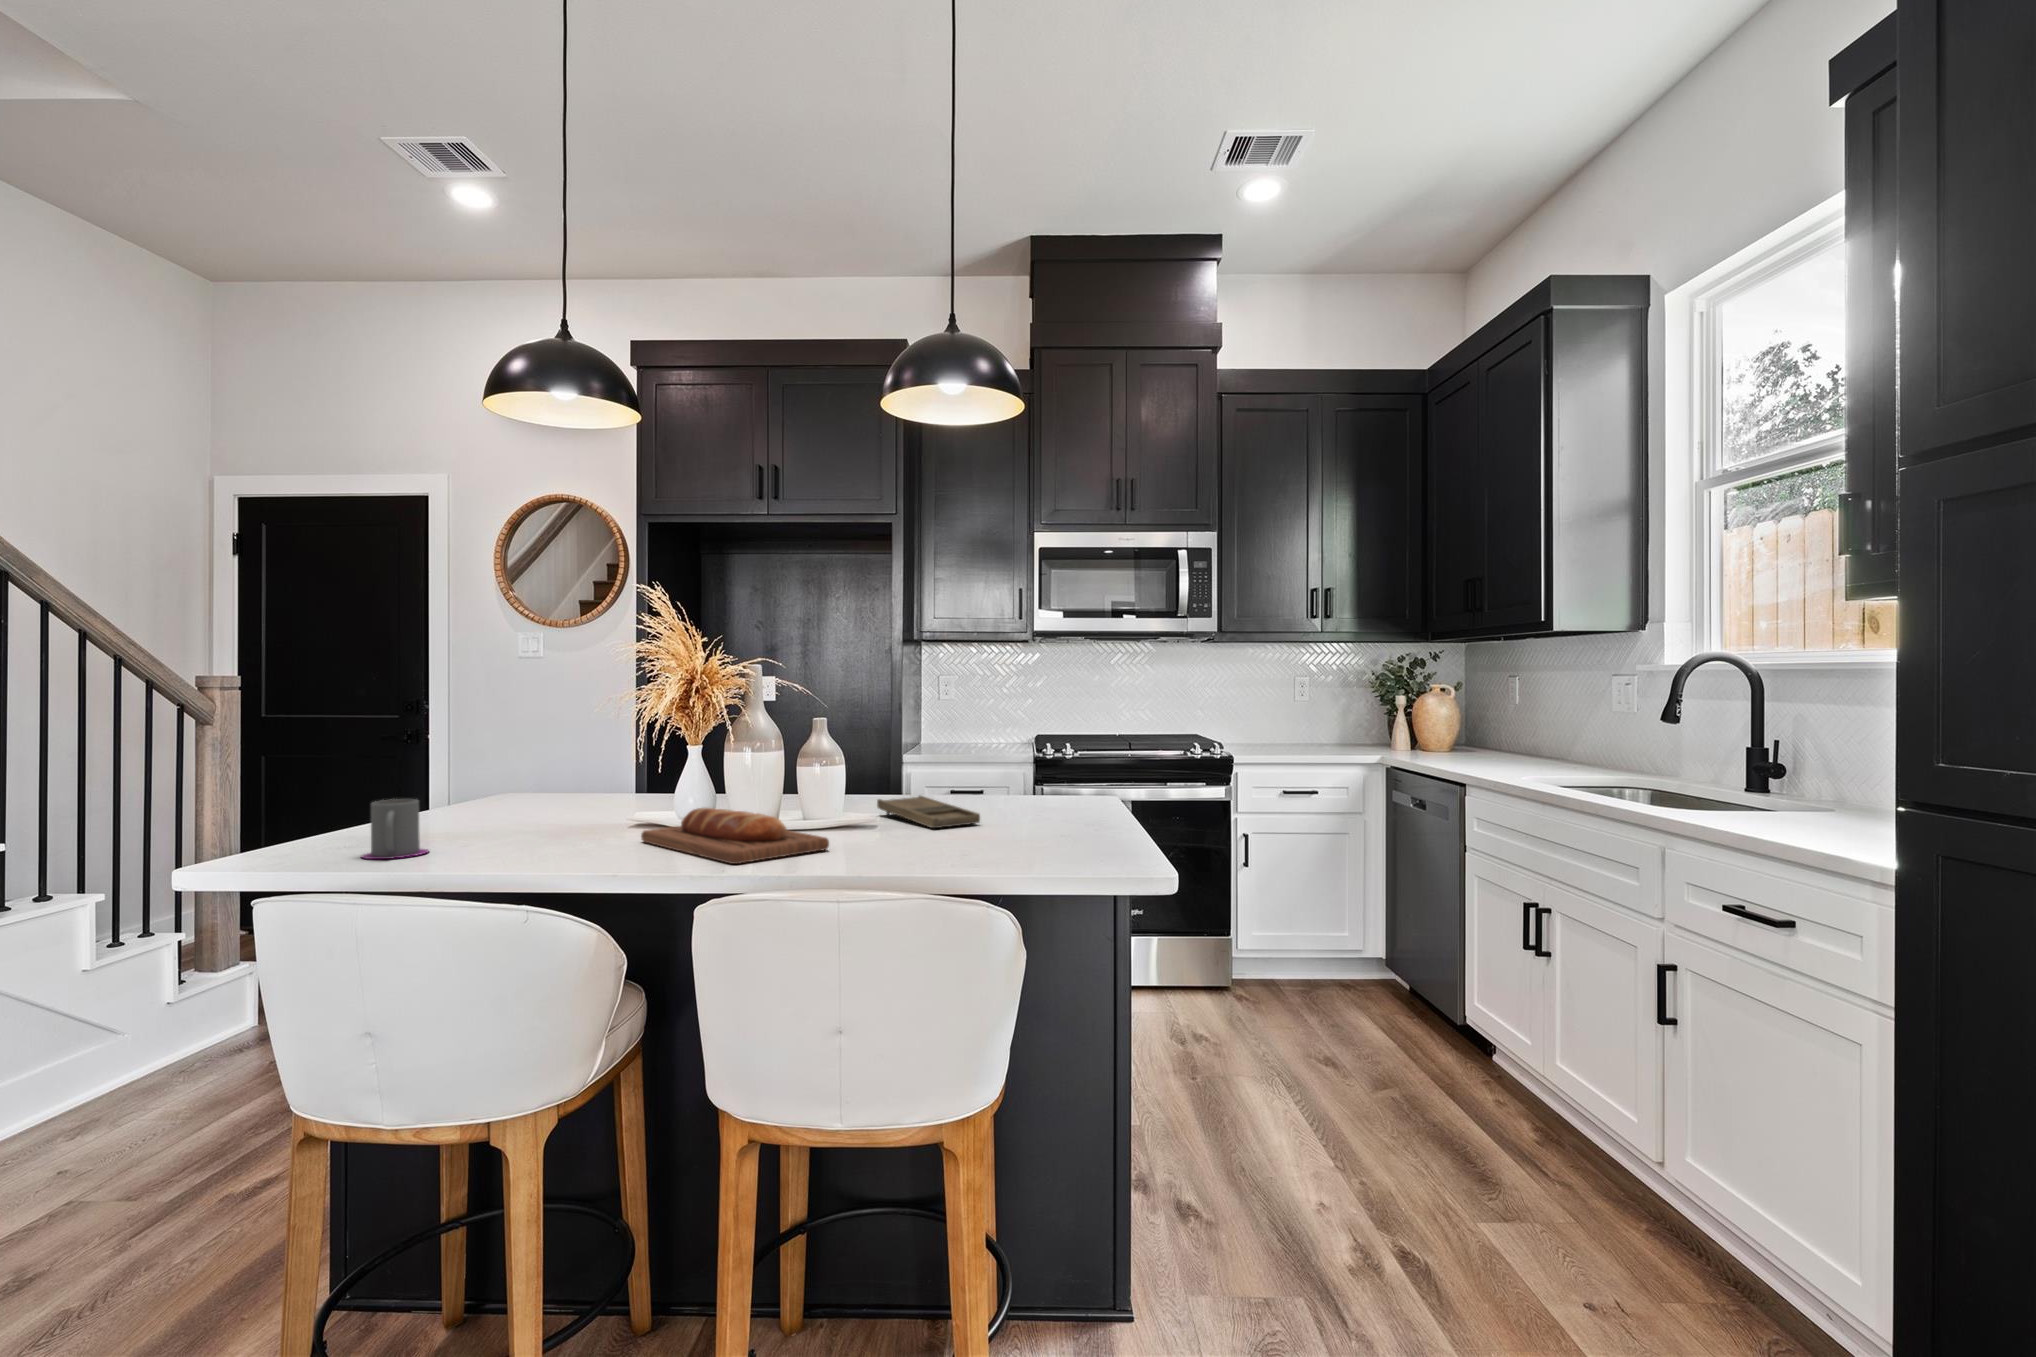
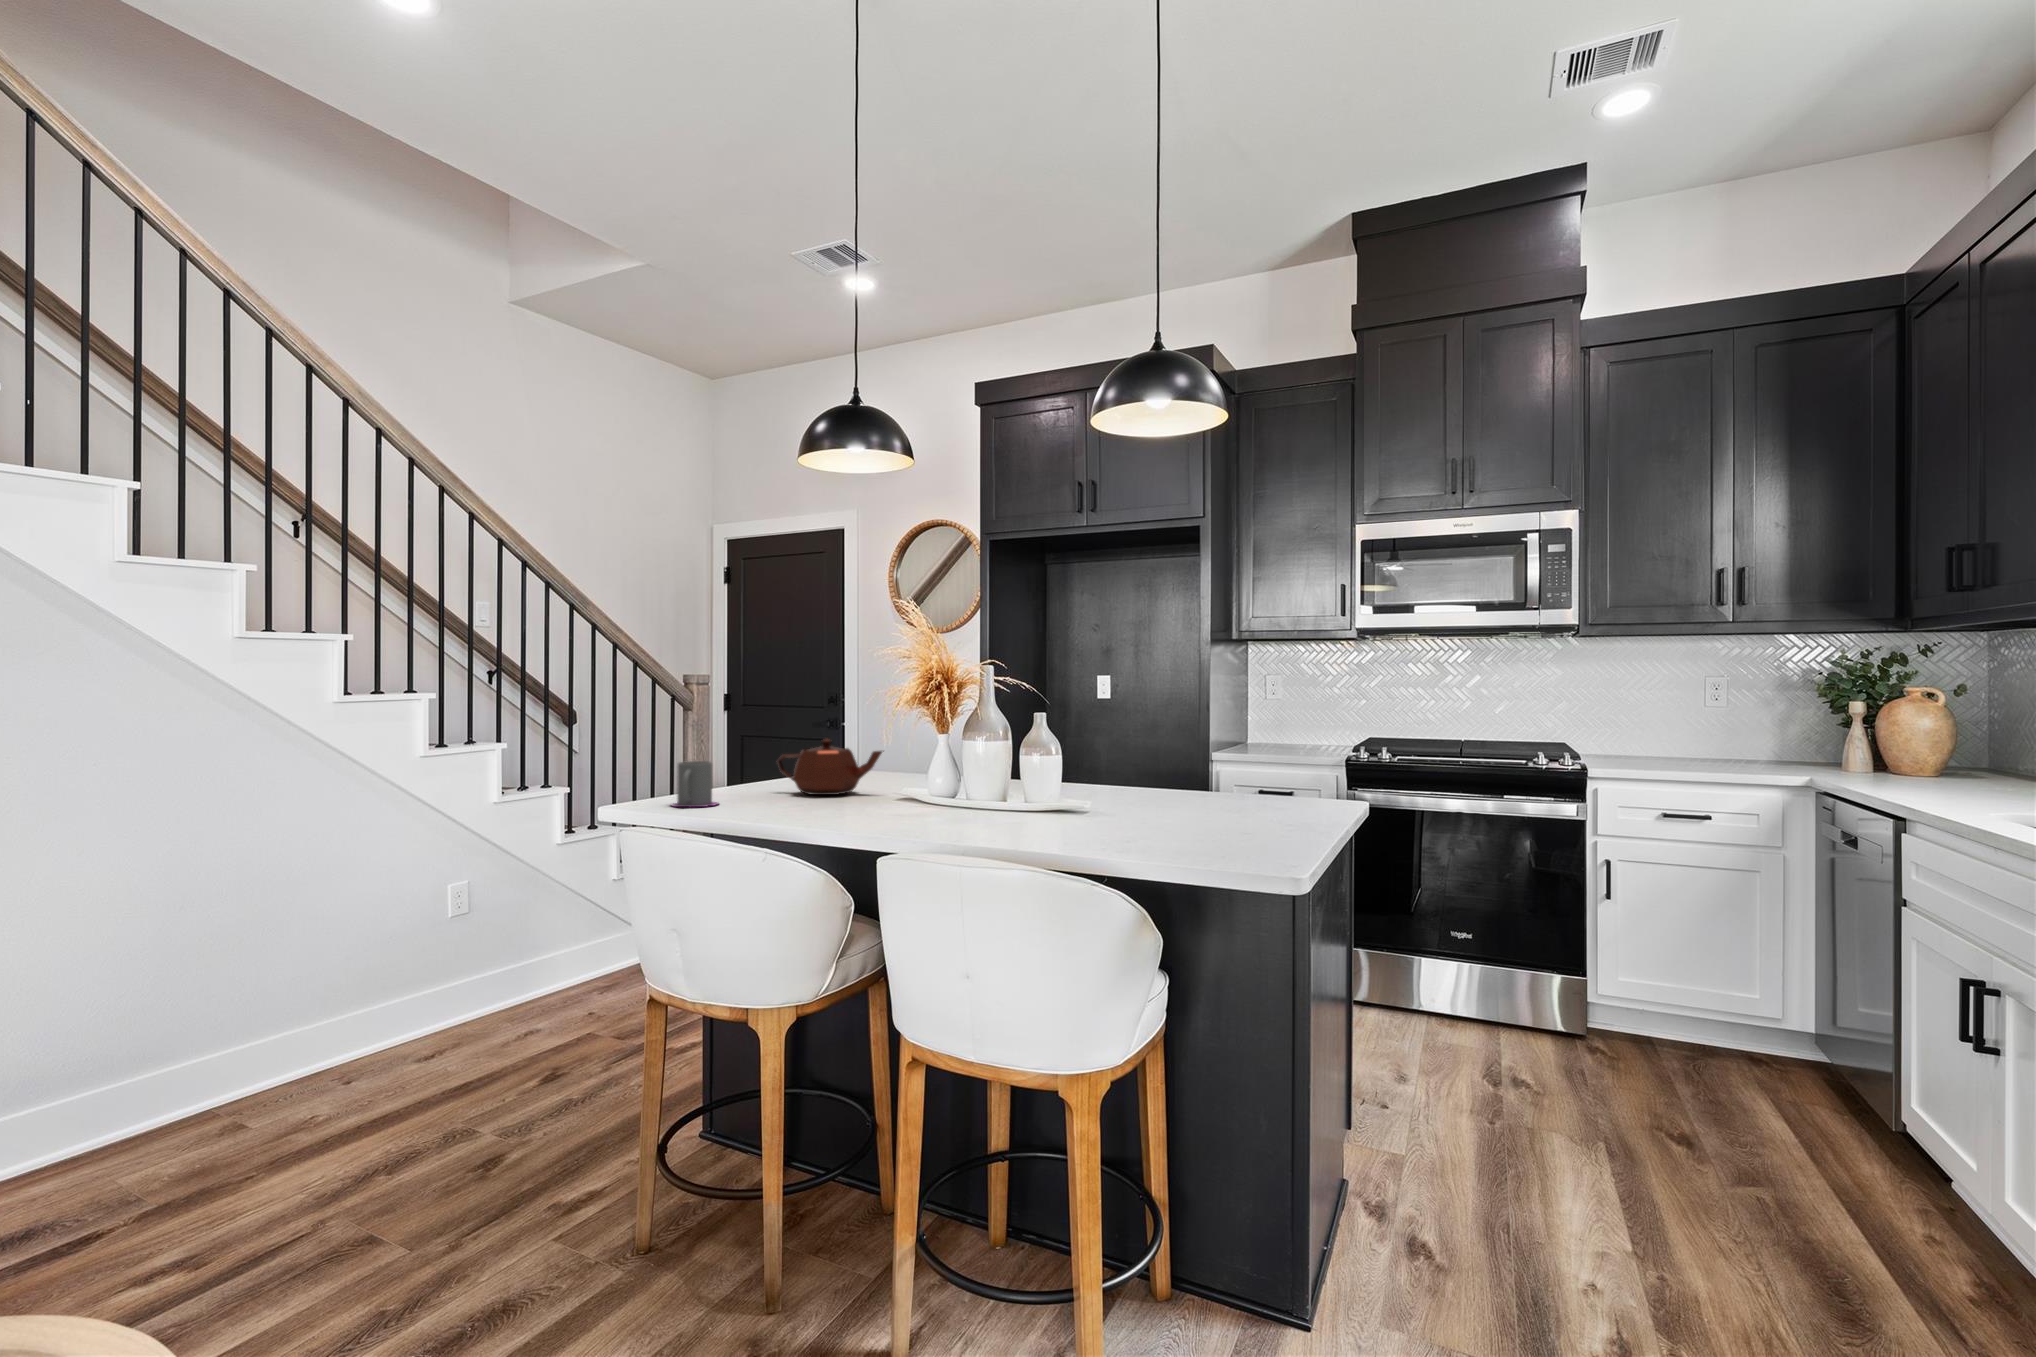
teapot: none [482,762,625,830] -> present [777,738,884,795]
tray: present [877,796,980,828] -> none [1105,785,1189,816]
bread loaf: present [641,808,829,864] -> none [876,782,1015,831]

